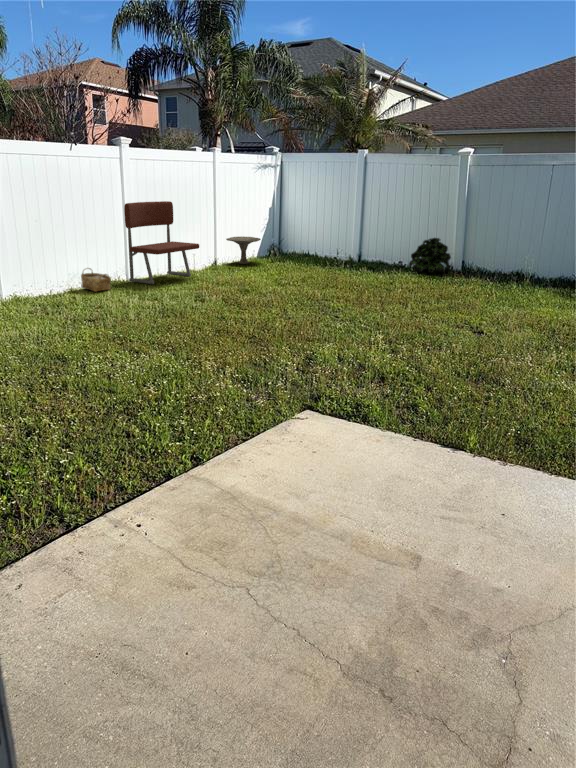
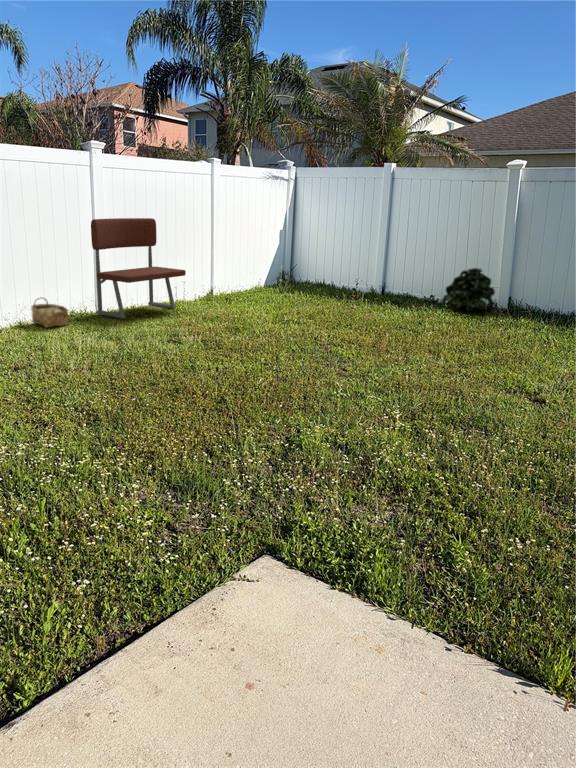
side table: present [226,237,261,264] -> none [224,262,266,294]

